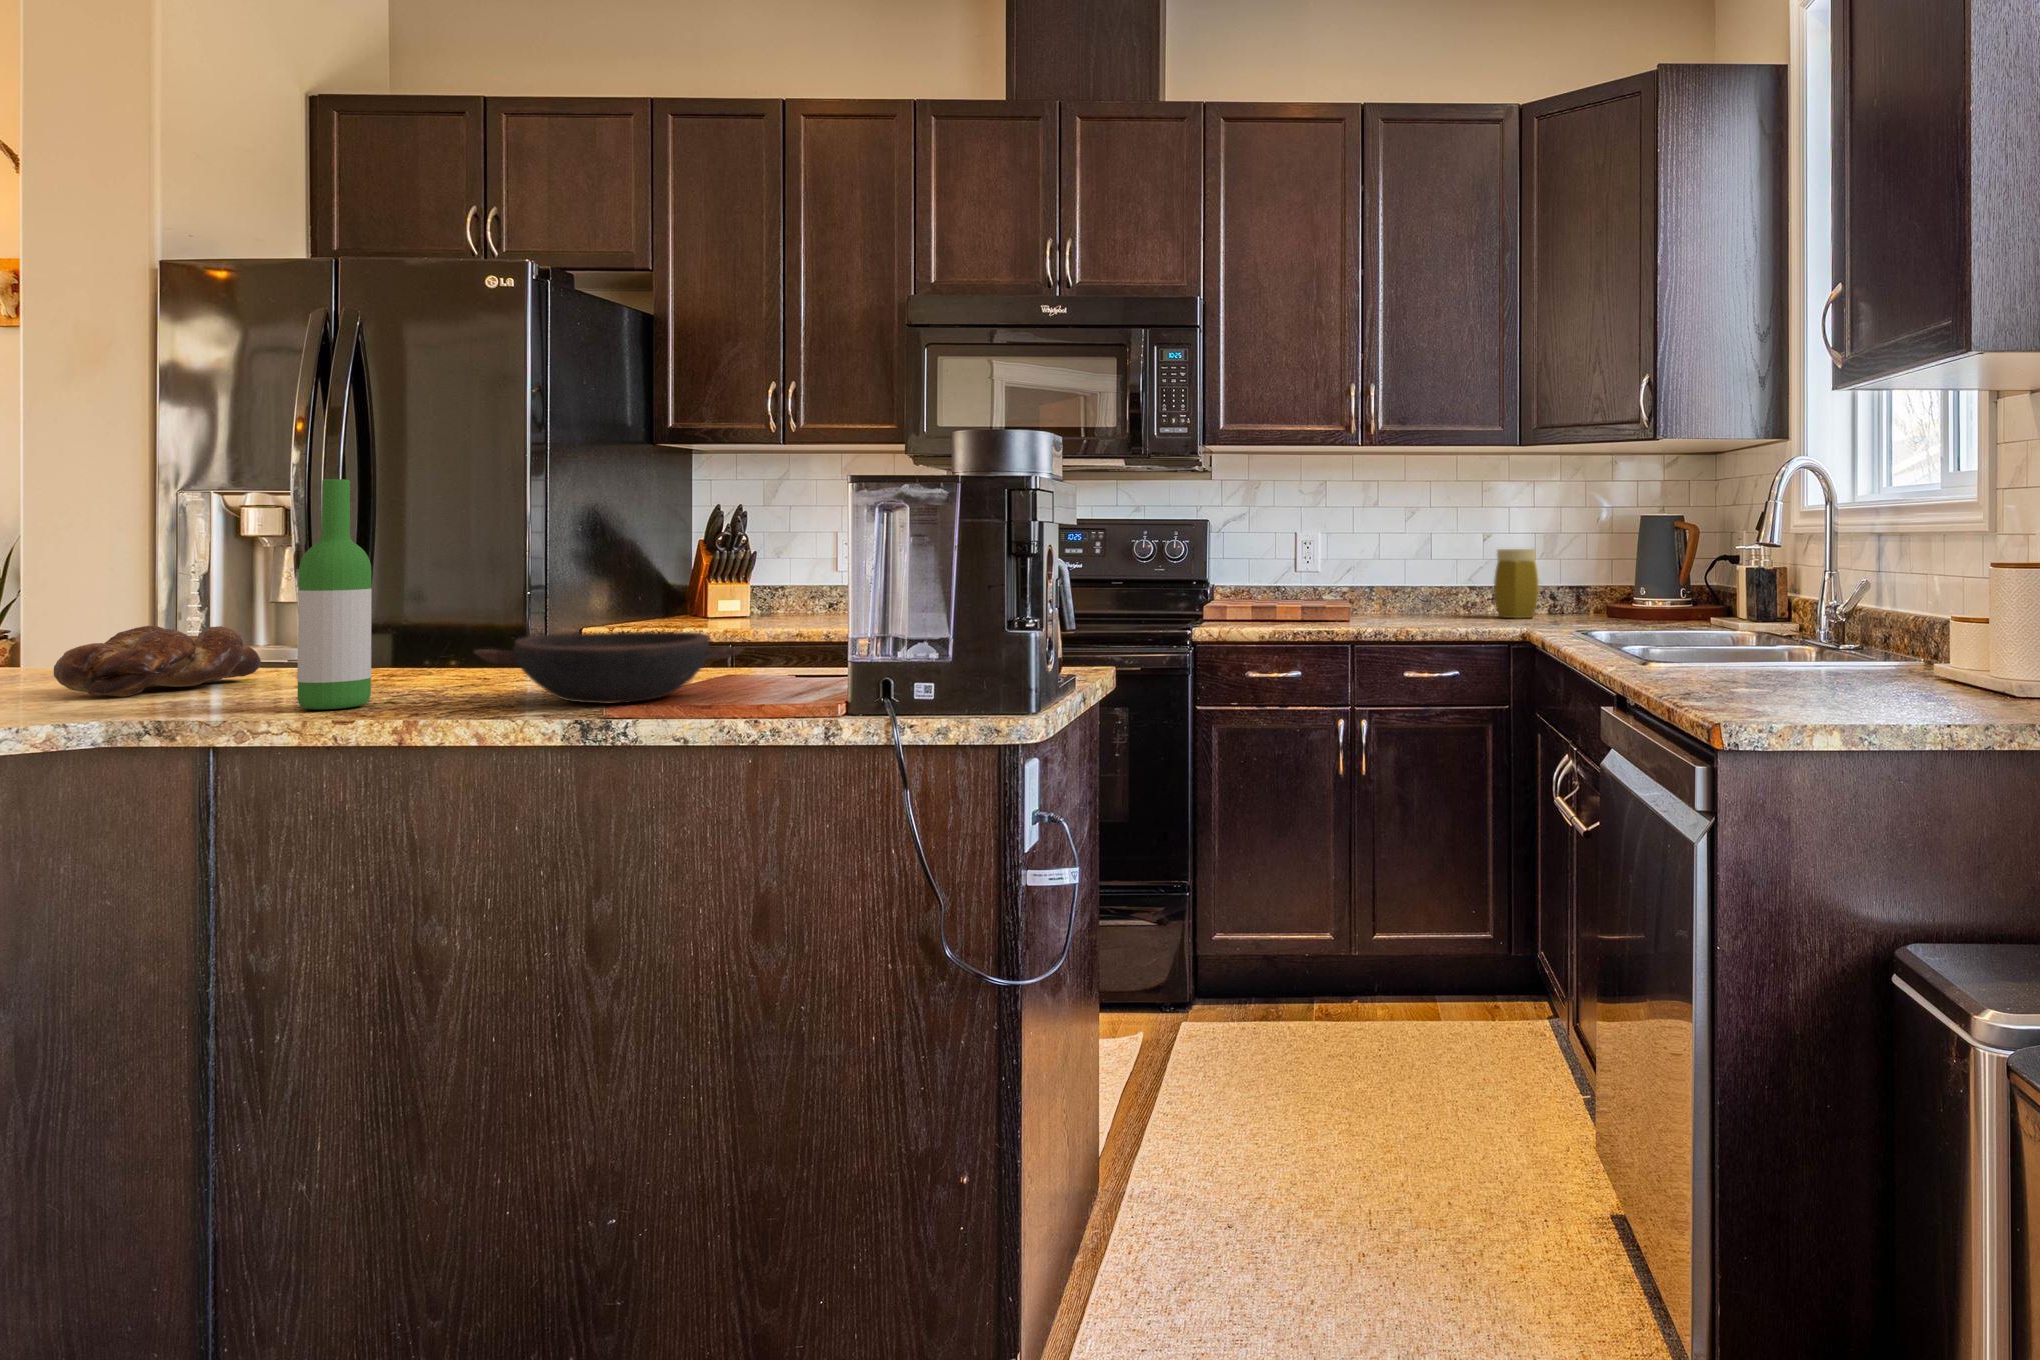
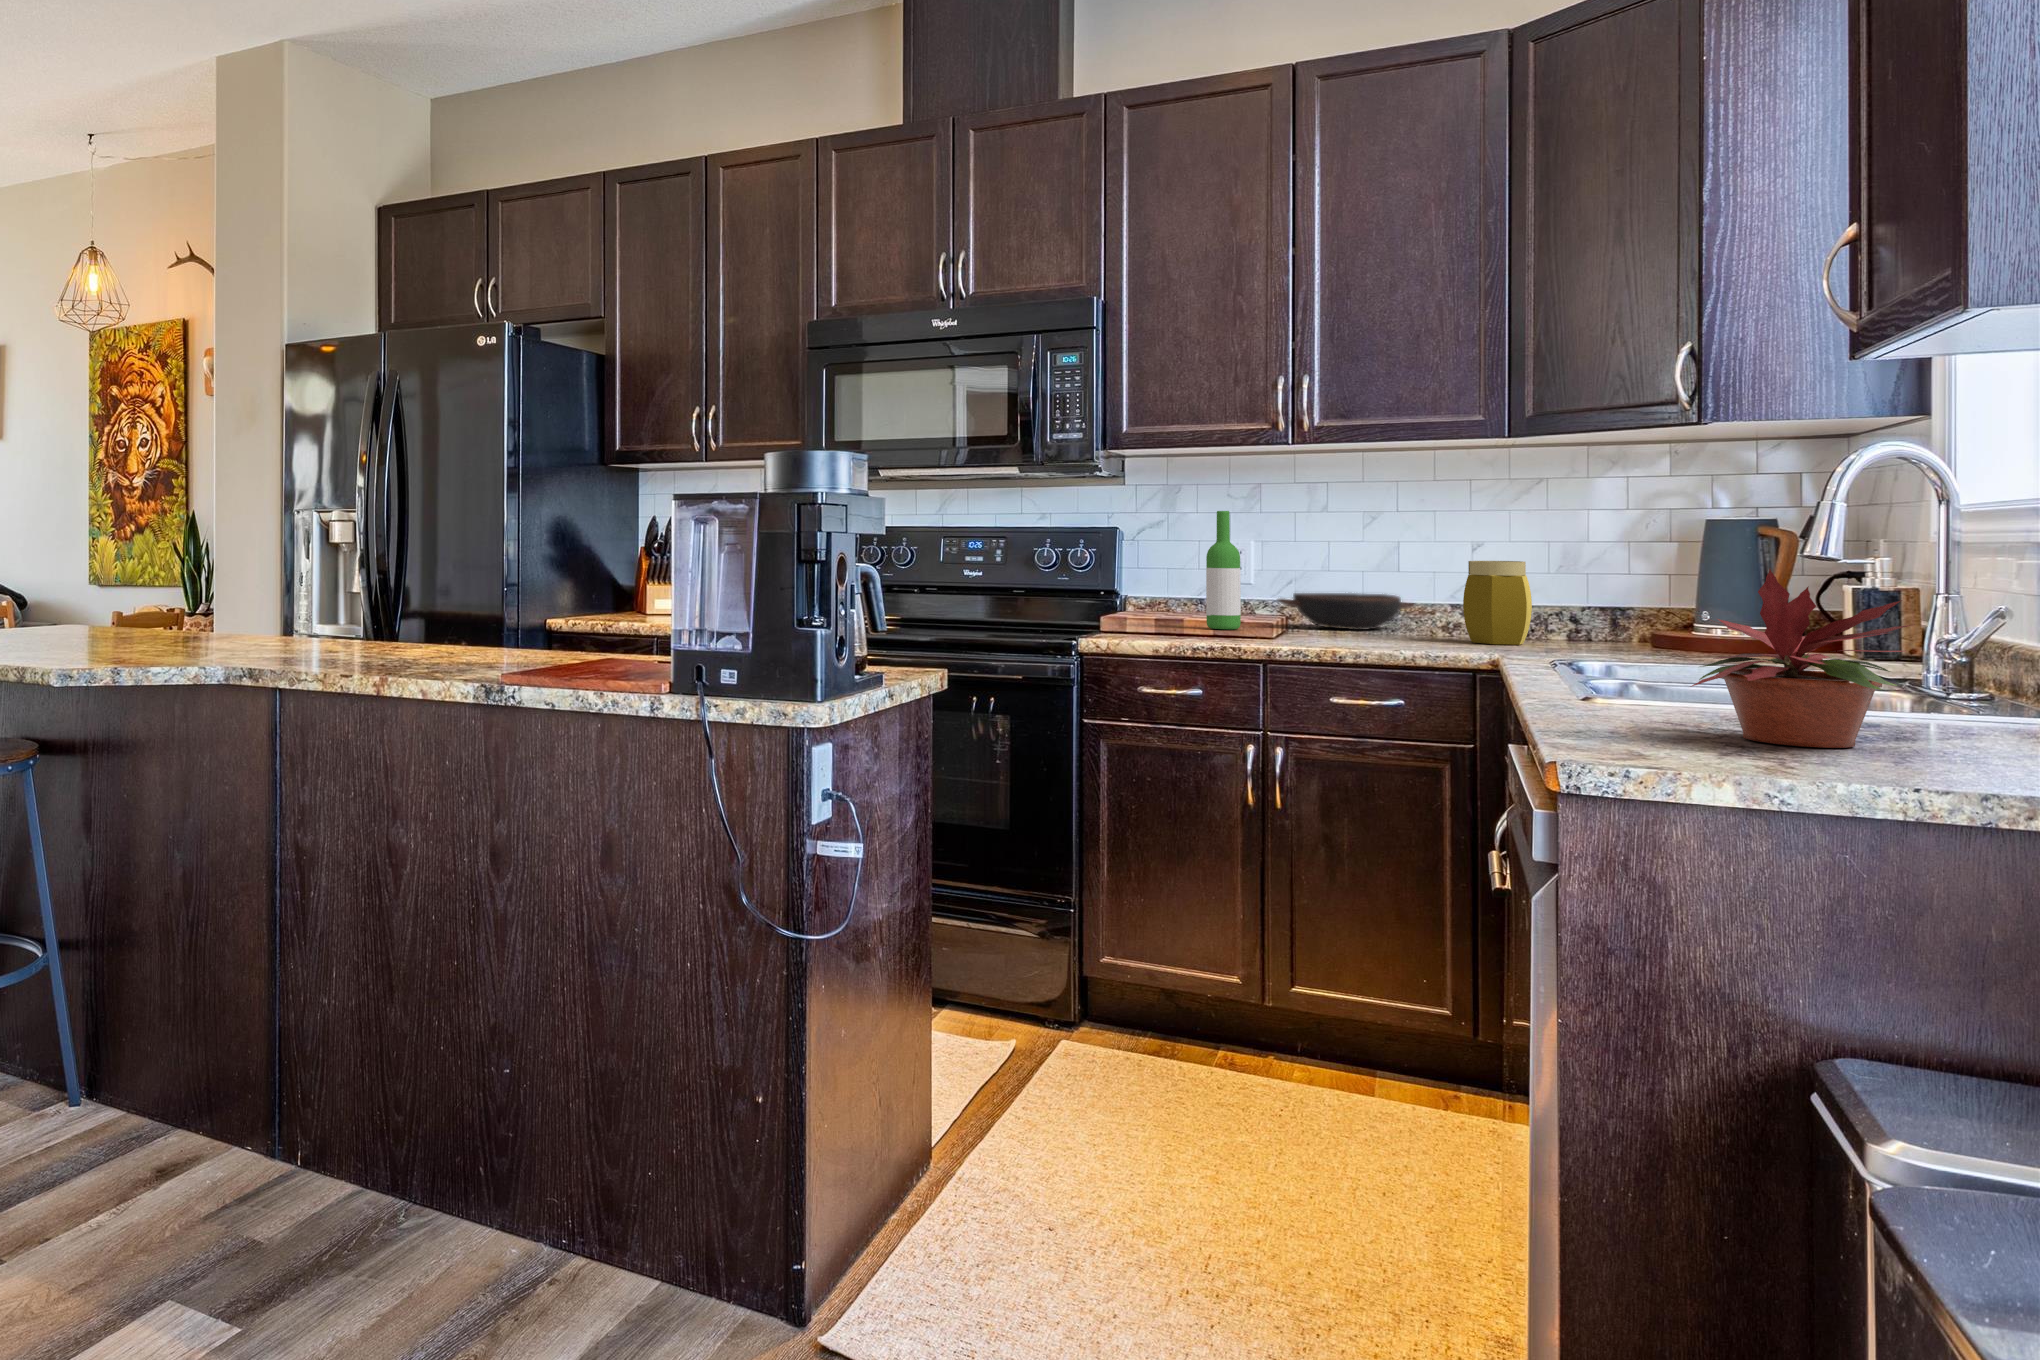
wine bottle: present [298,479,372,709] -> present [1206,511,1241,629]
potted plant: none [1733,551,1889,691] -> present [1691,569,1911,748]
bread loaf: present [54,626,261,697] -> none [212,603,321,650]
bowl: present [475,632,743,704] -> present [1278,593,1414,630]

